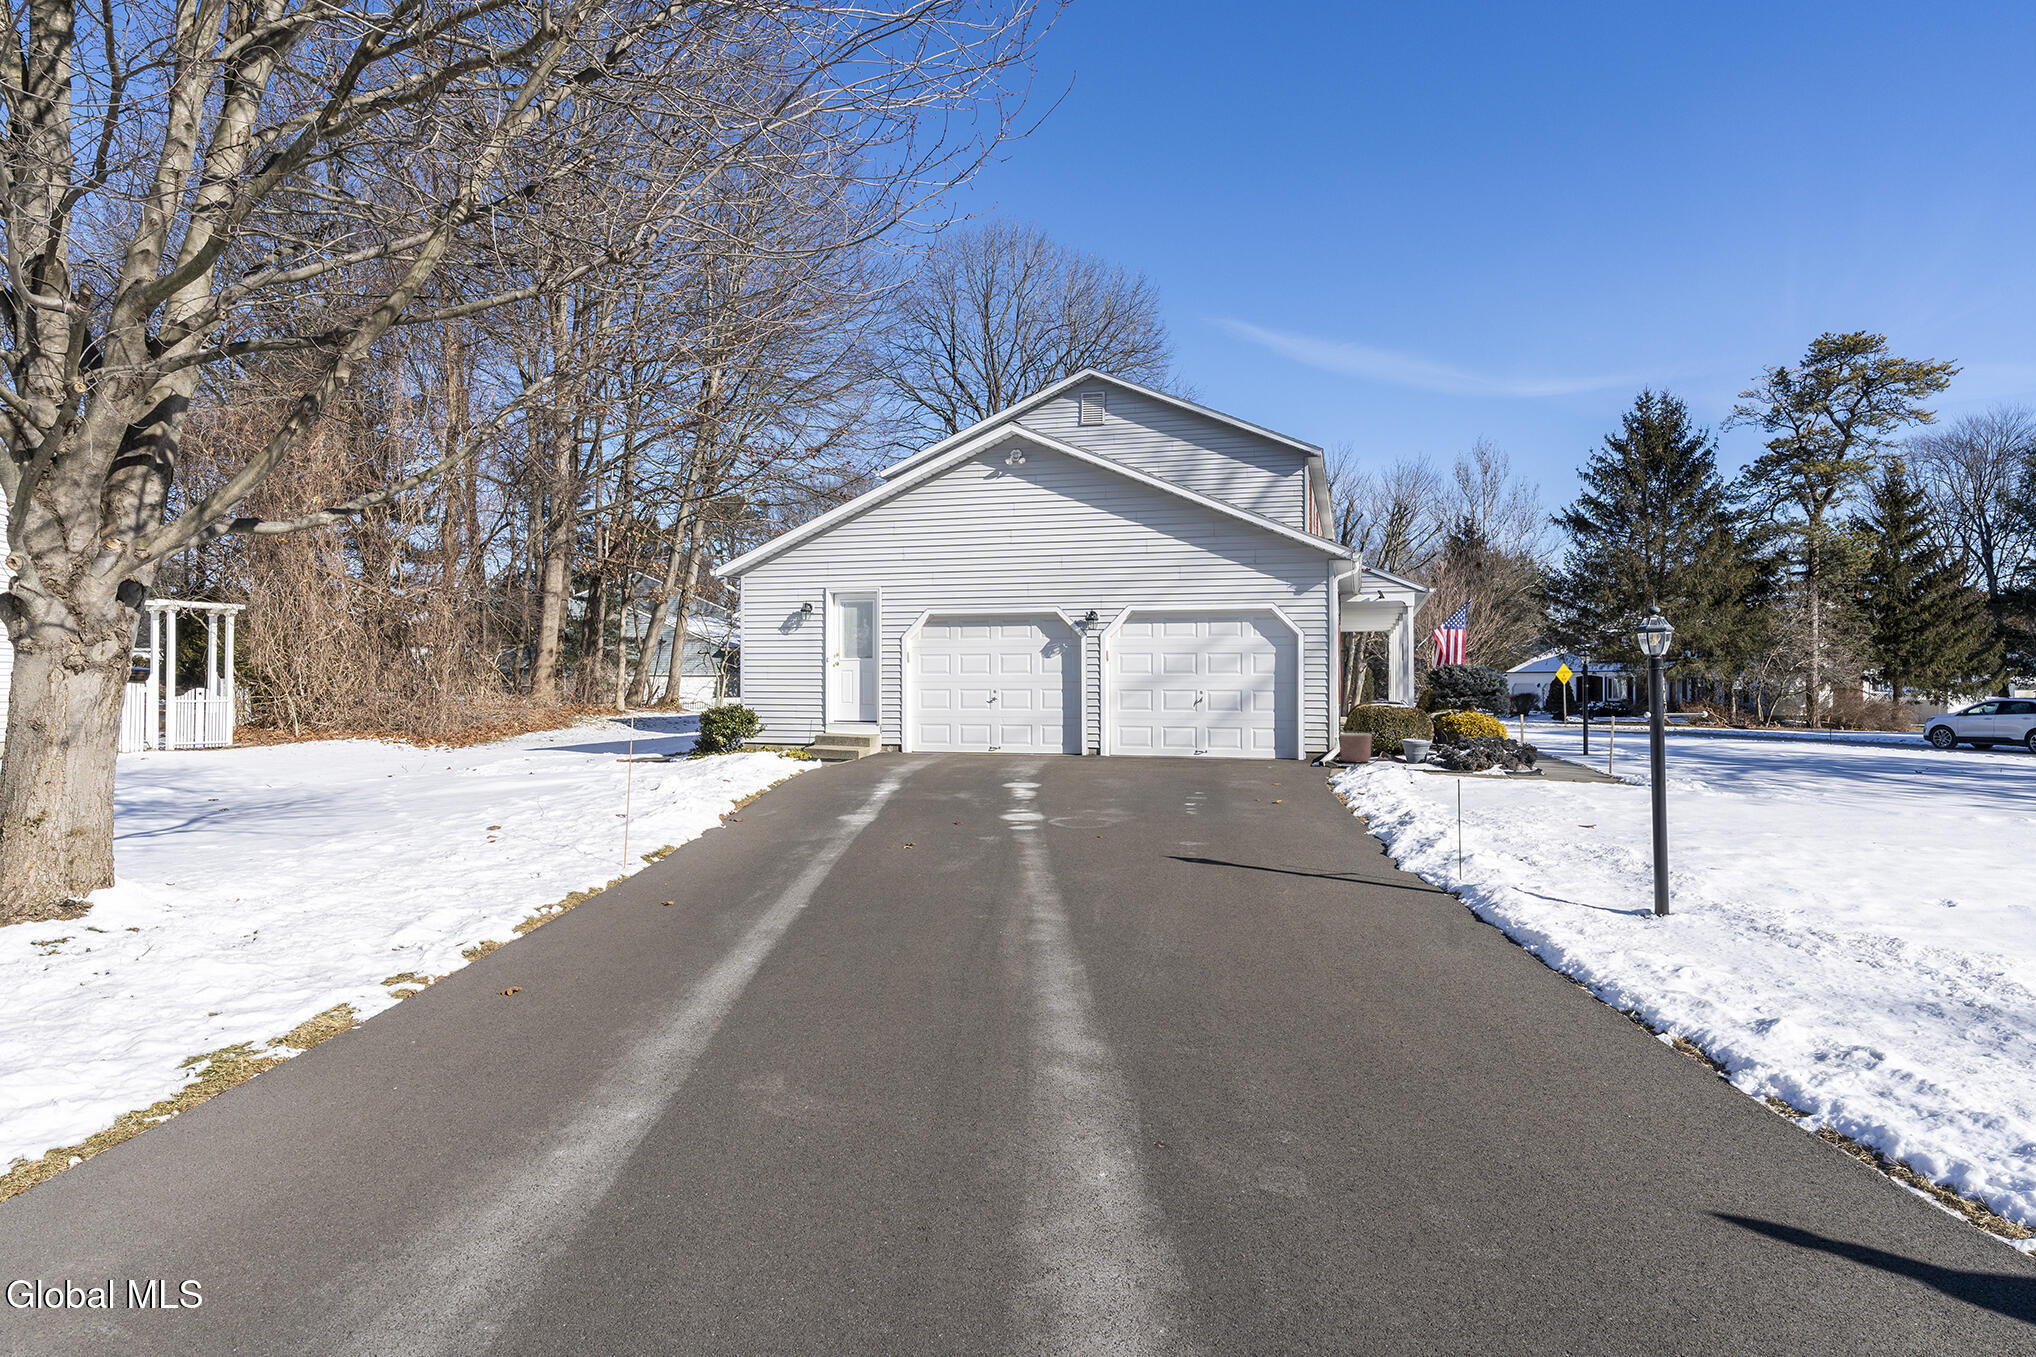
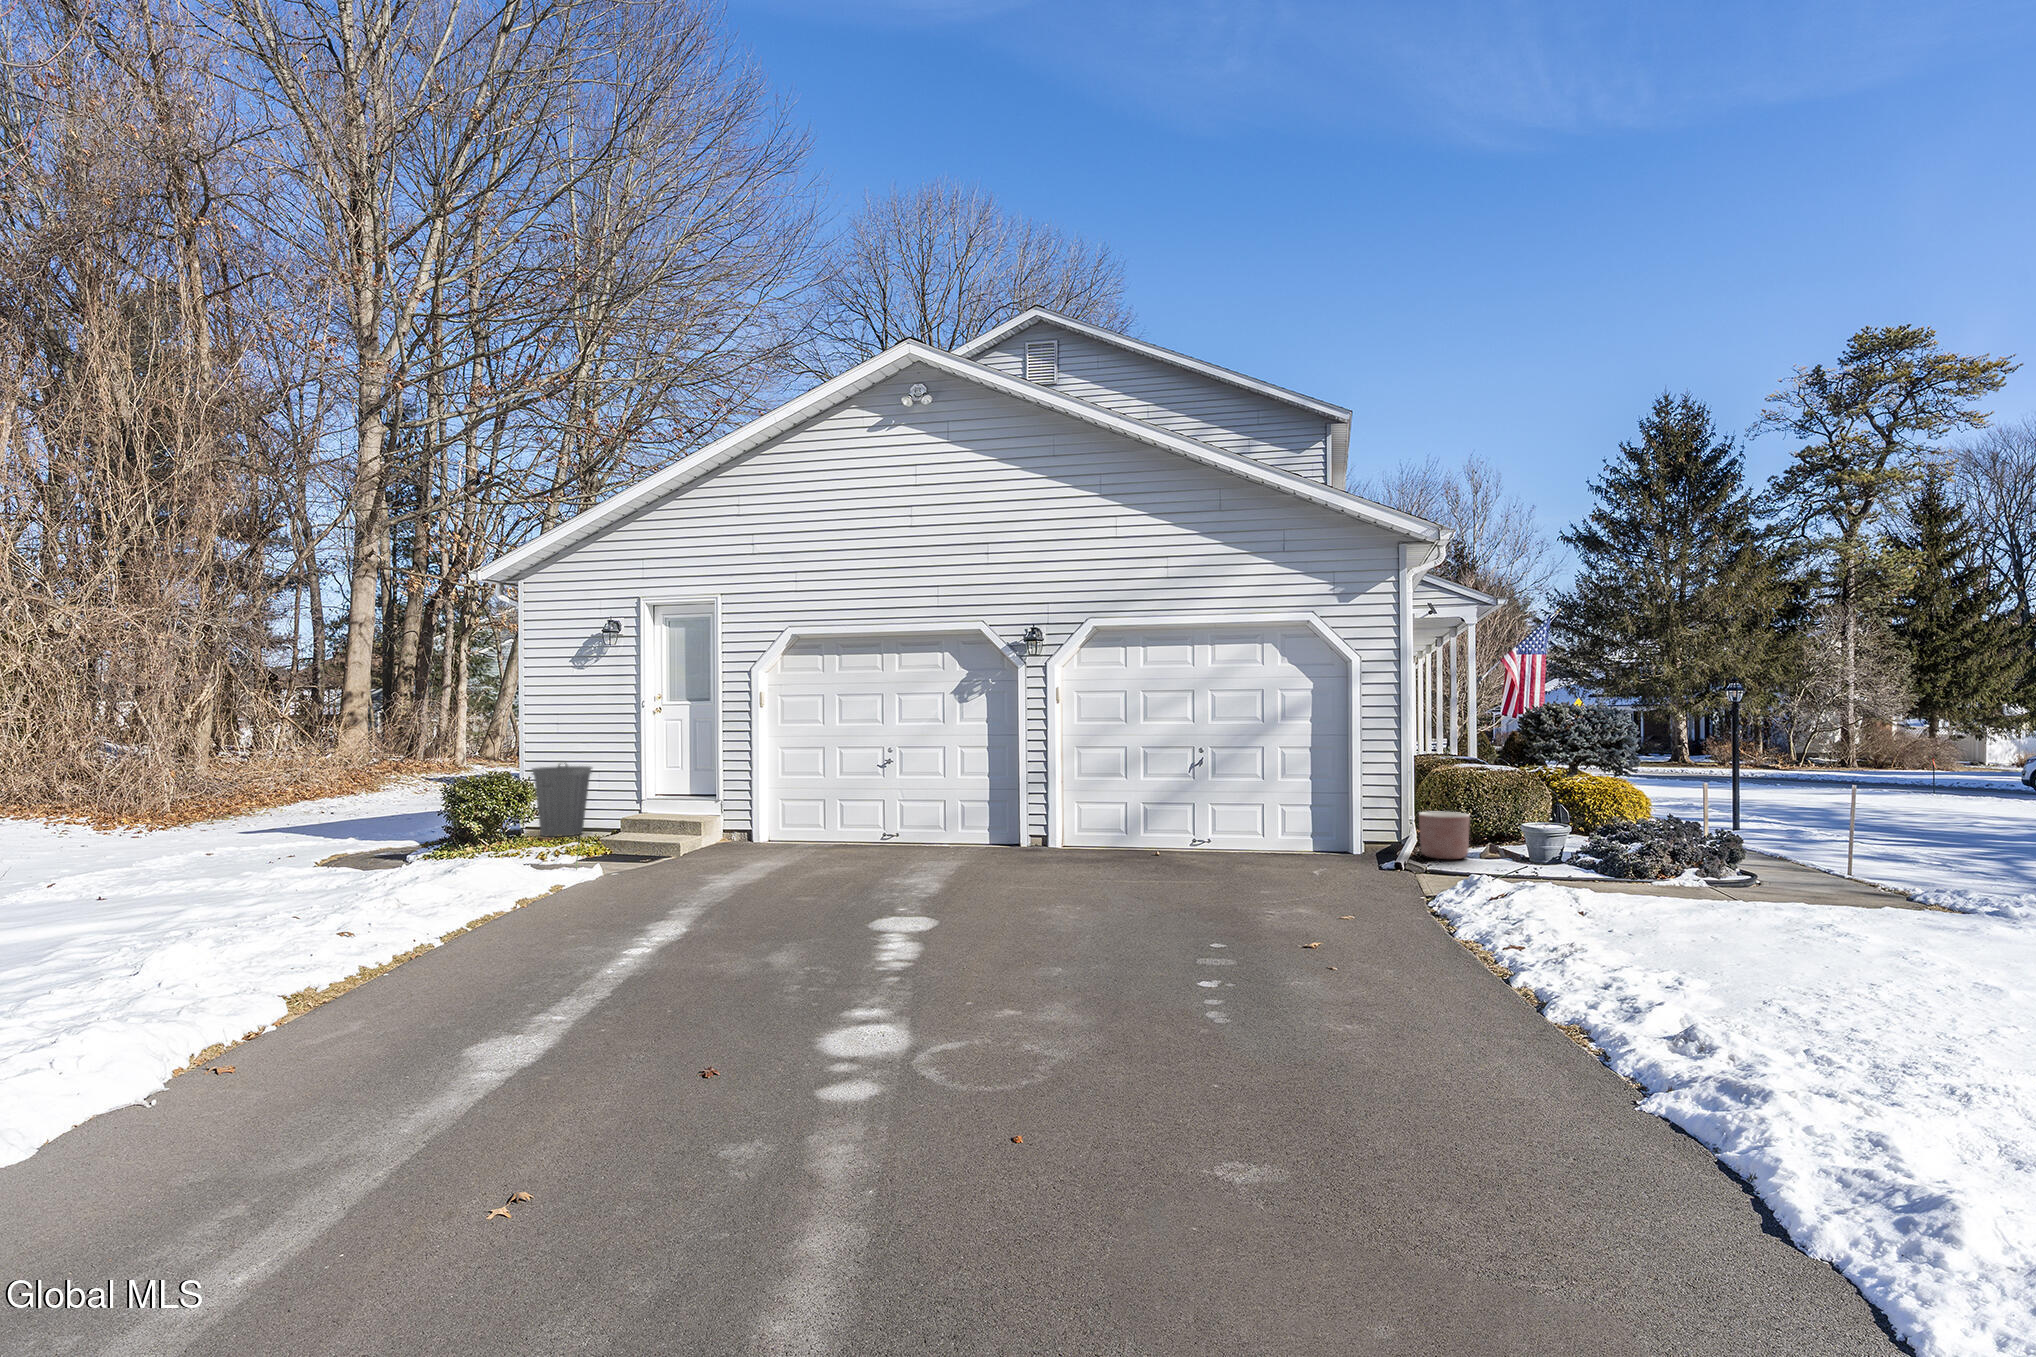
trash can: none [755,699,794,748] -> present [532,763,592,837]

